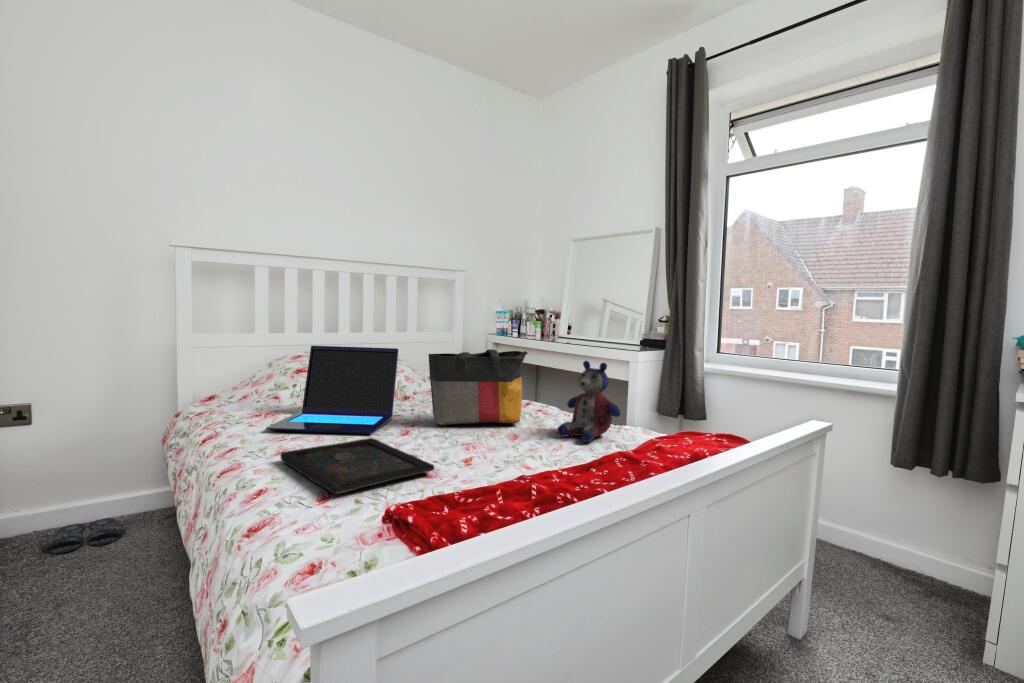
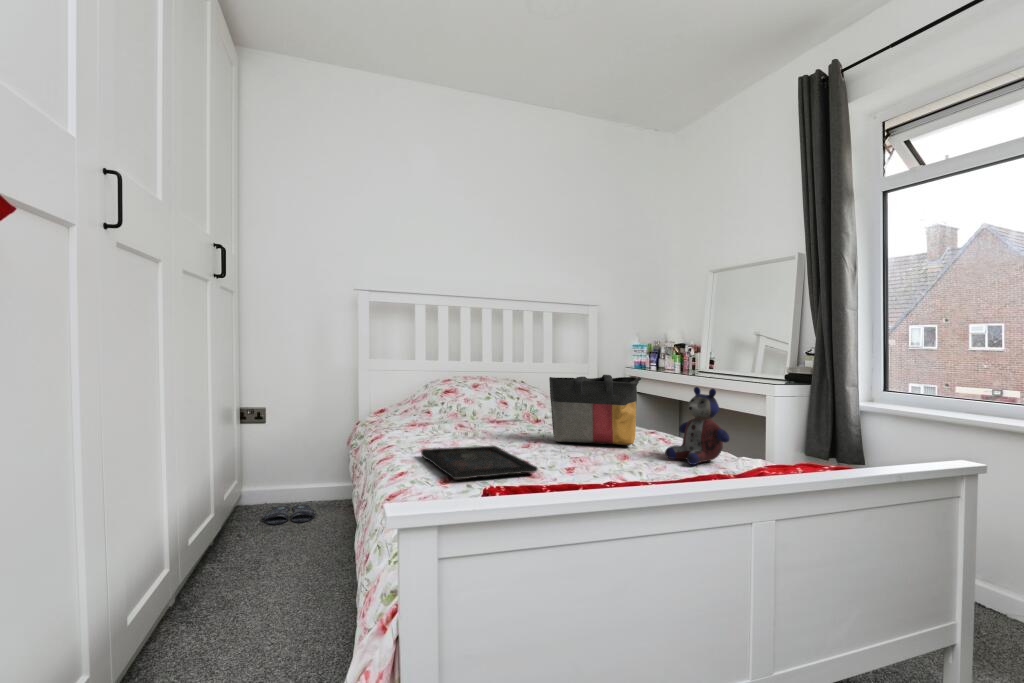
laptop: present [266,346,399,434] -> none [415,369,527,444]

